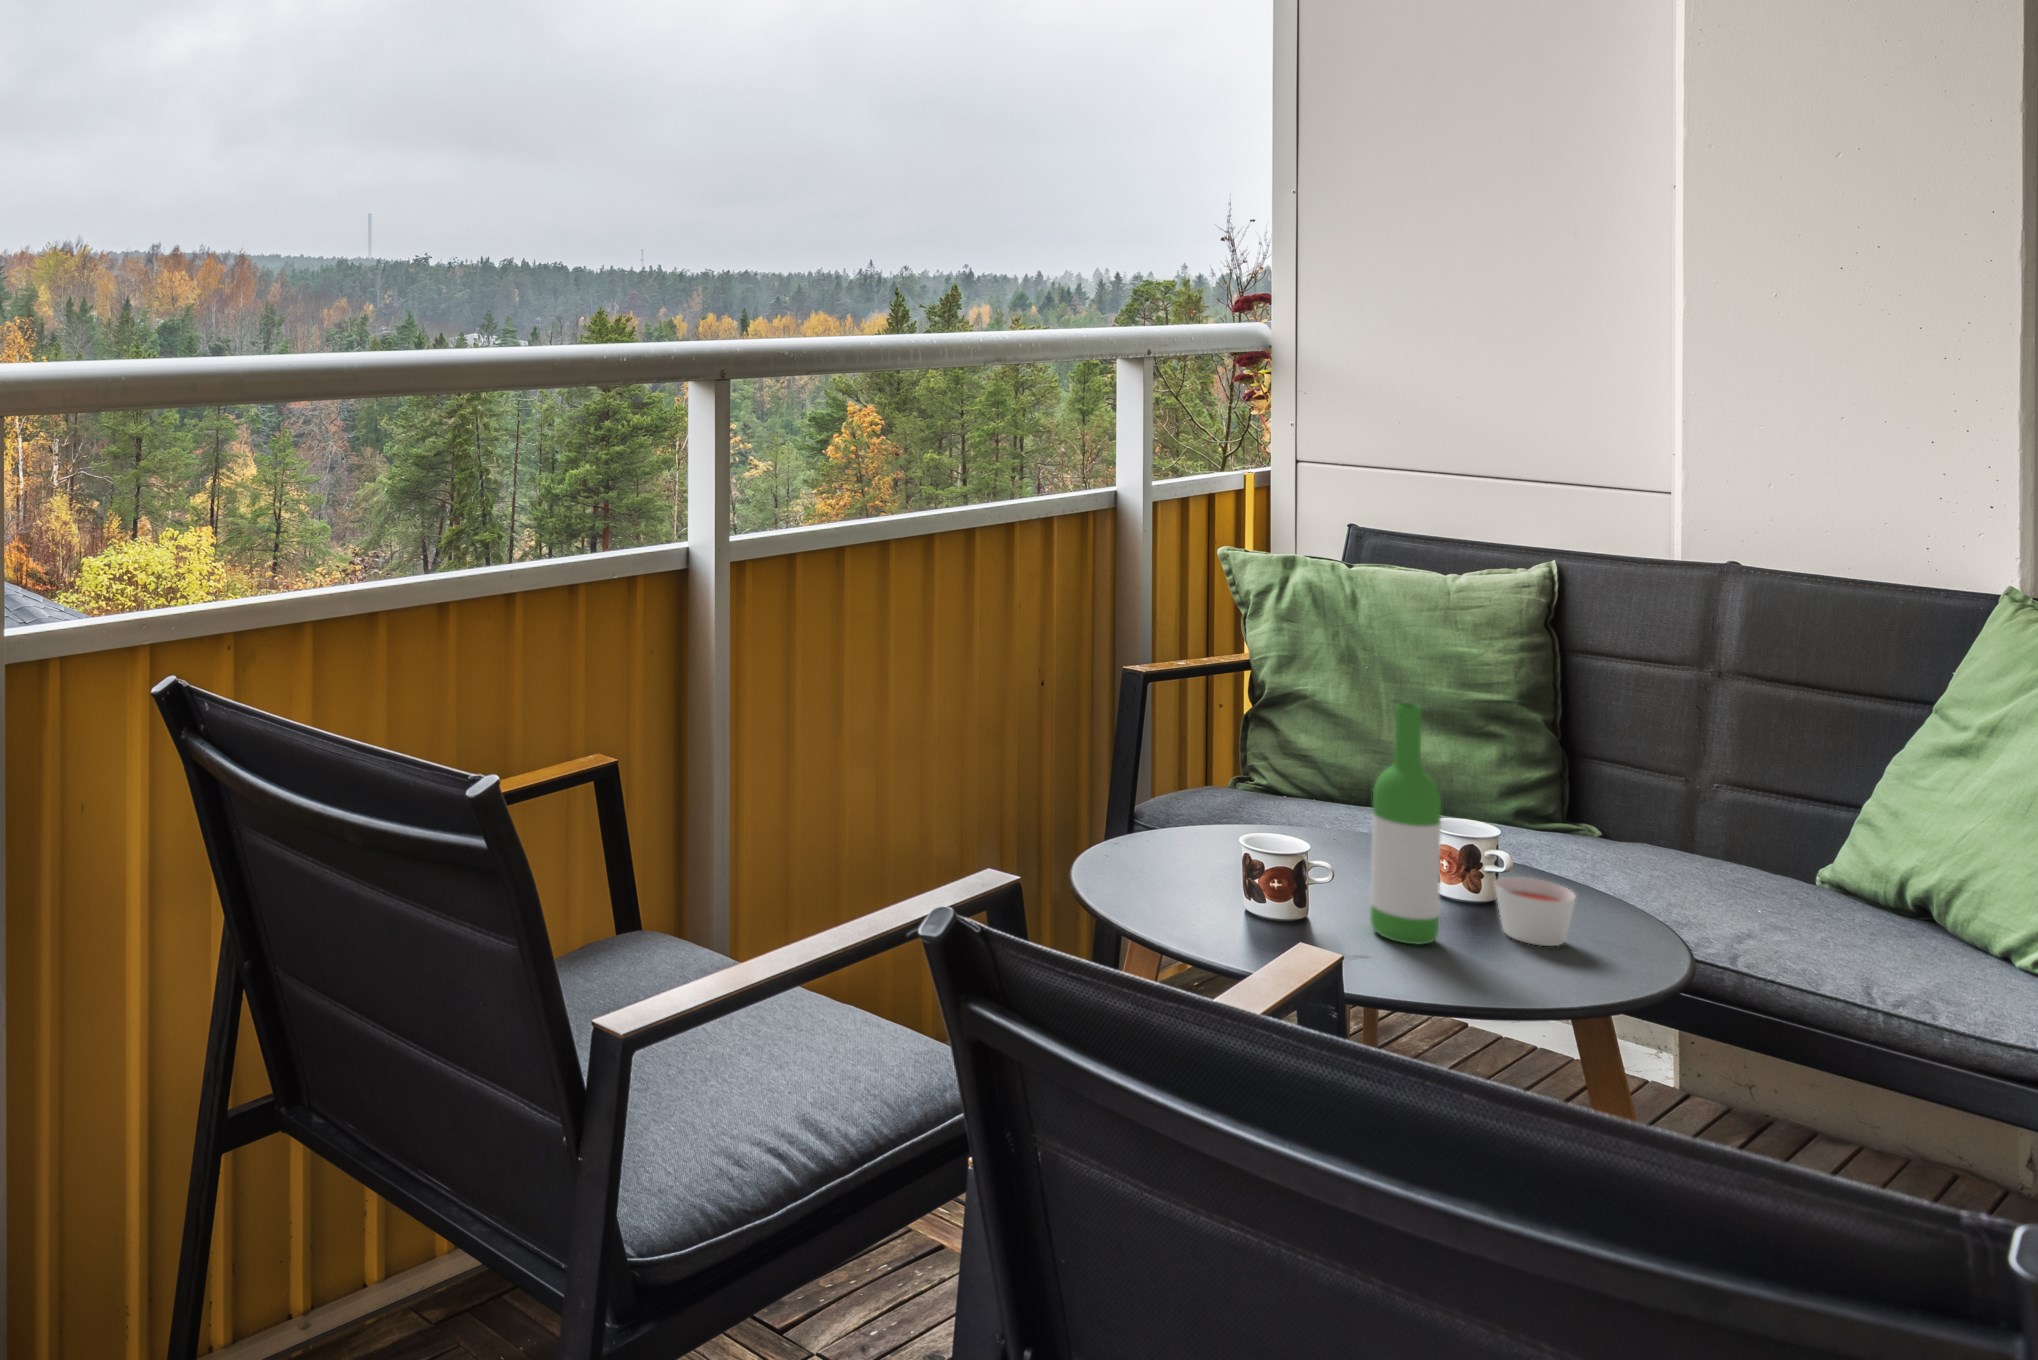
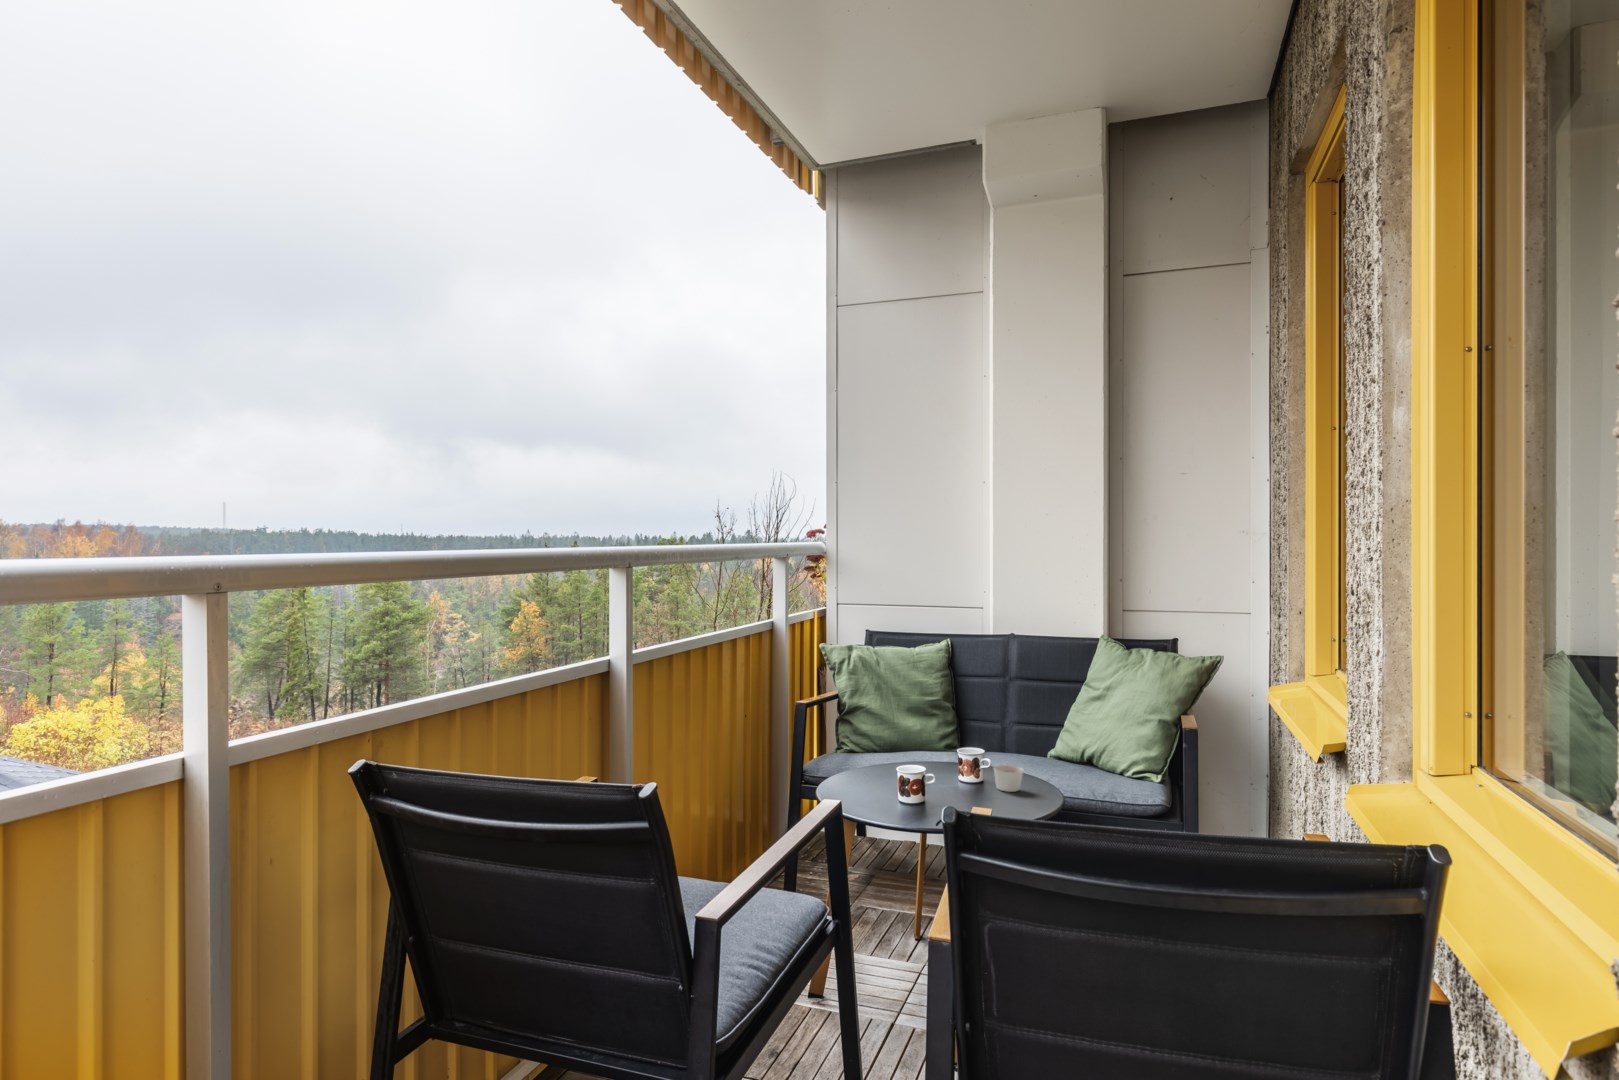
wine bottle: present [1370,703,1441,944] -> none [957,693,984,799]

